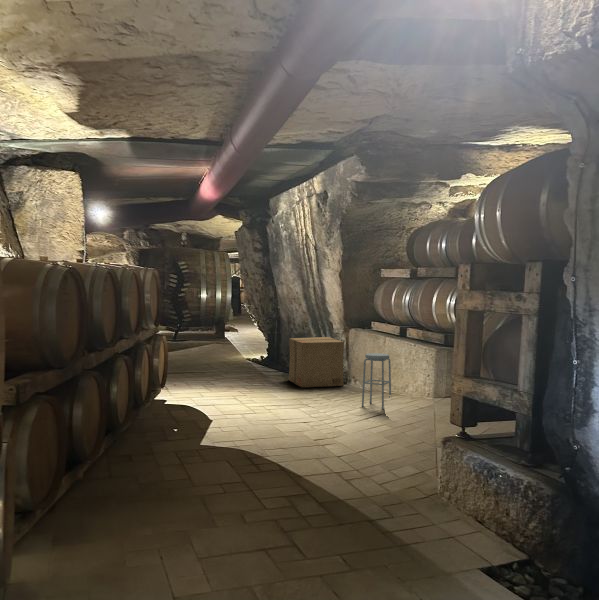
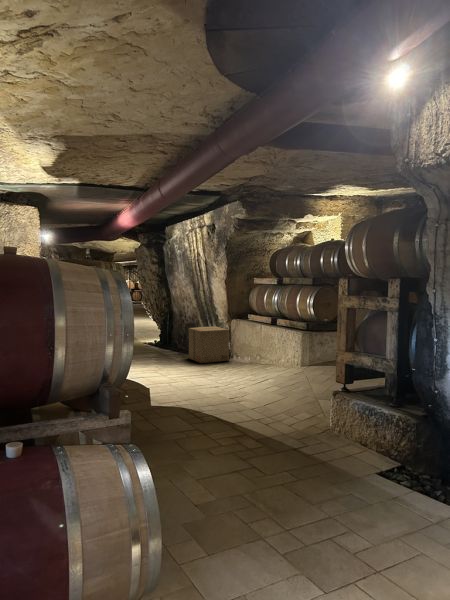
stool: present [362,353,391,409] -> none [249,337,269,376]

